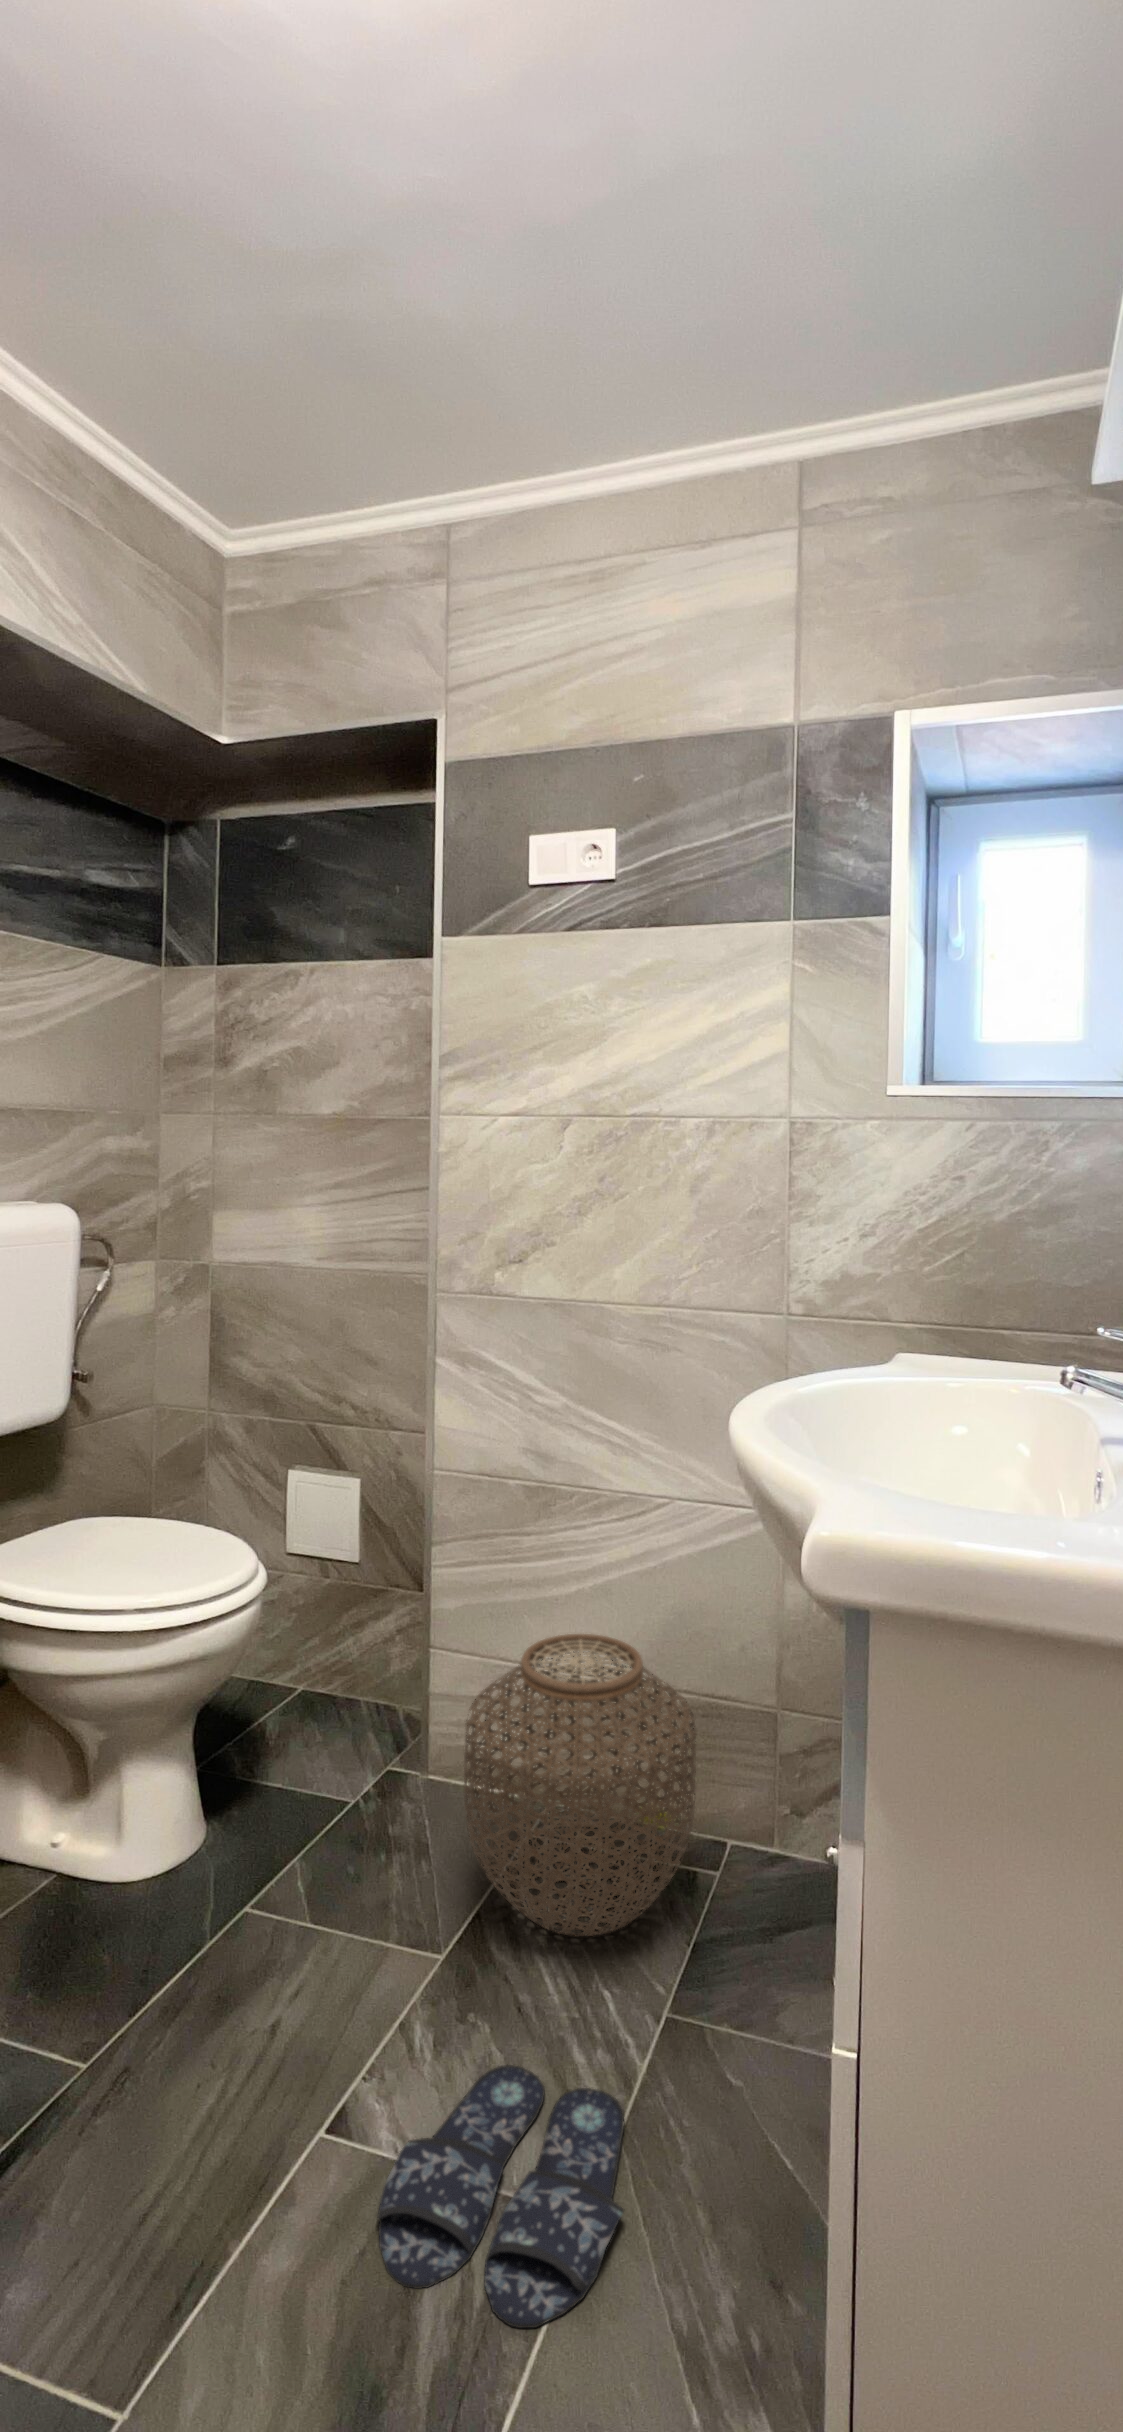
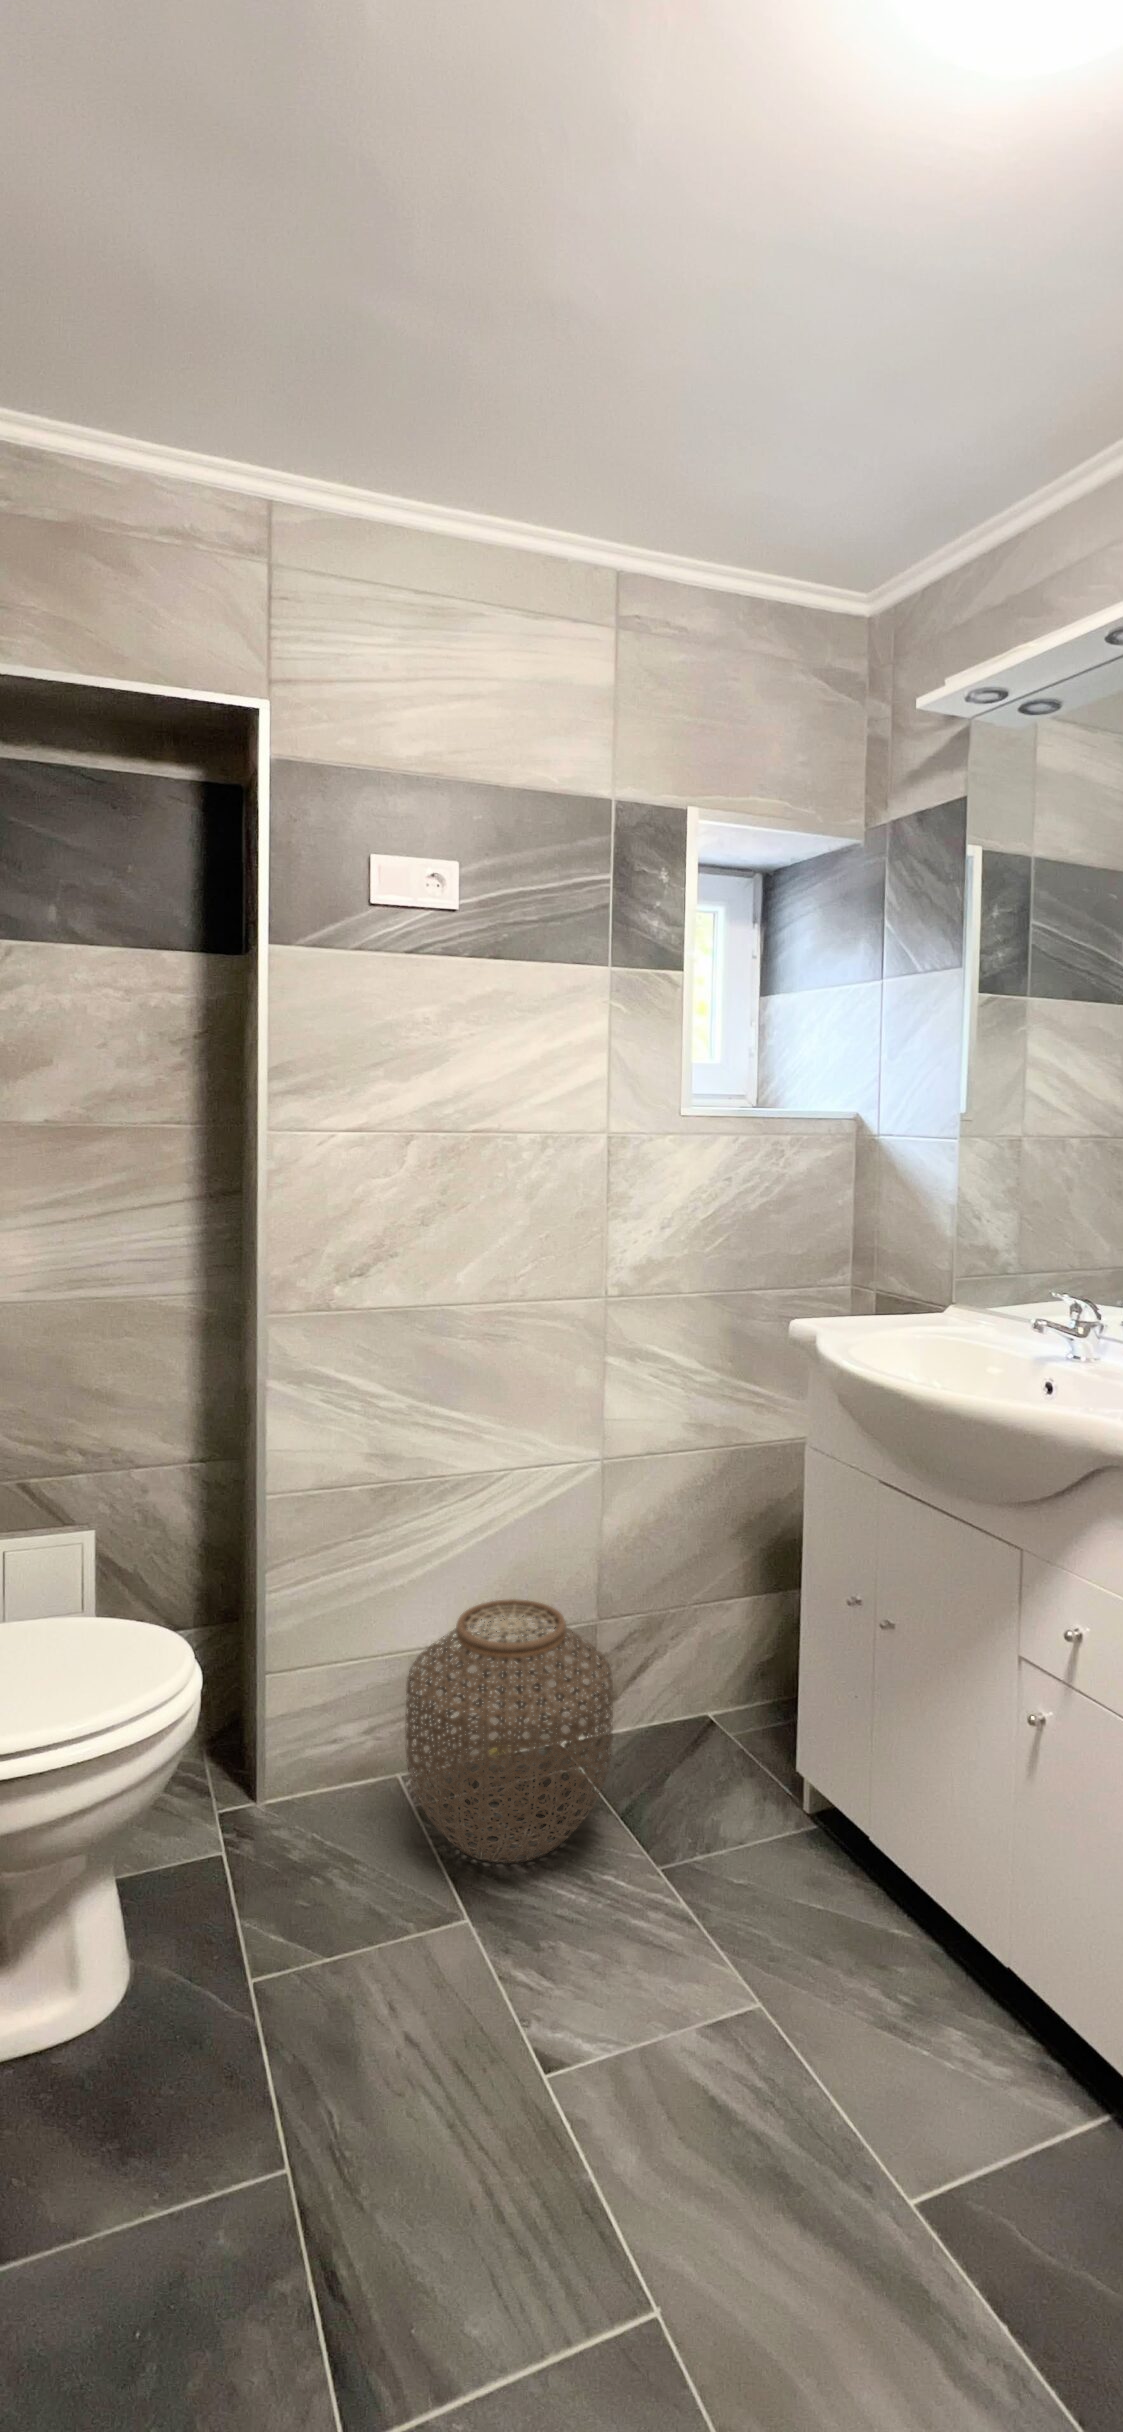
slippers: present [377,2065,624,2328] -> none [601,1931,808,2113]

